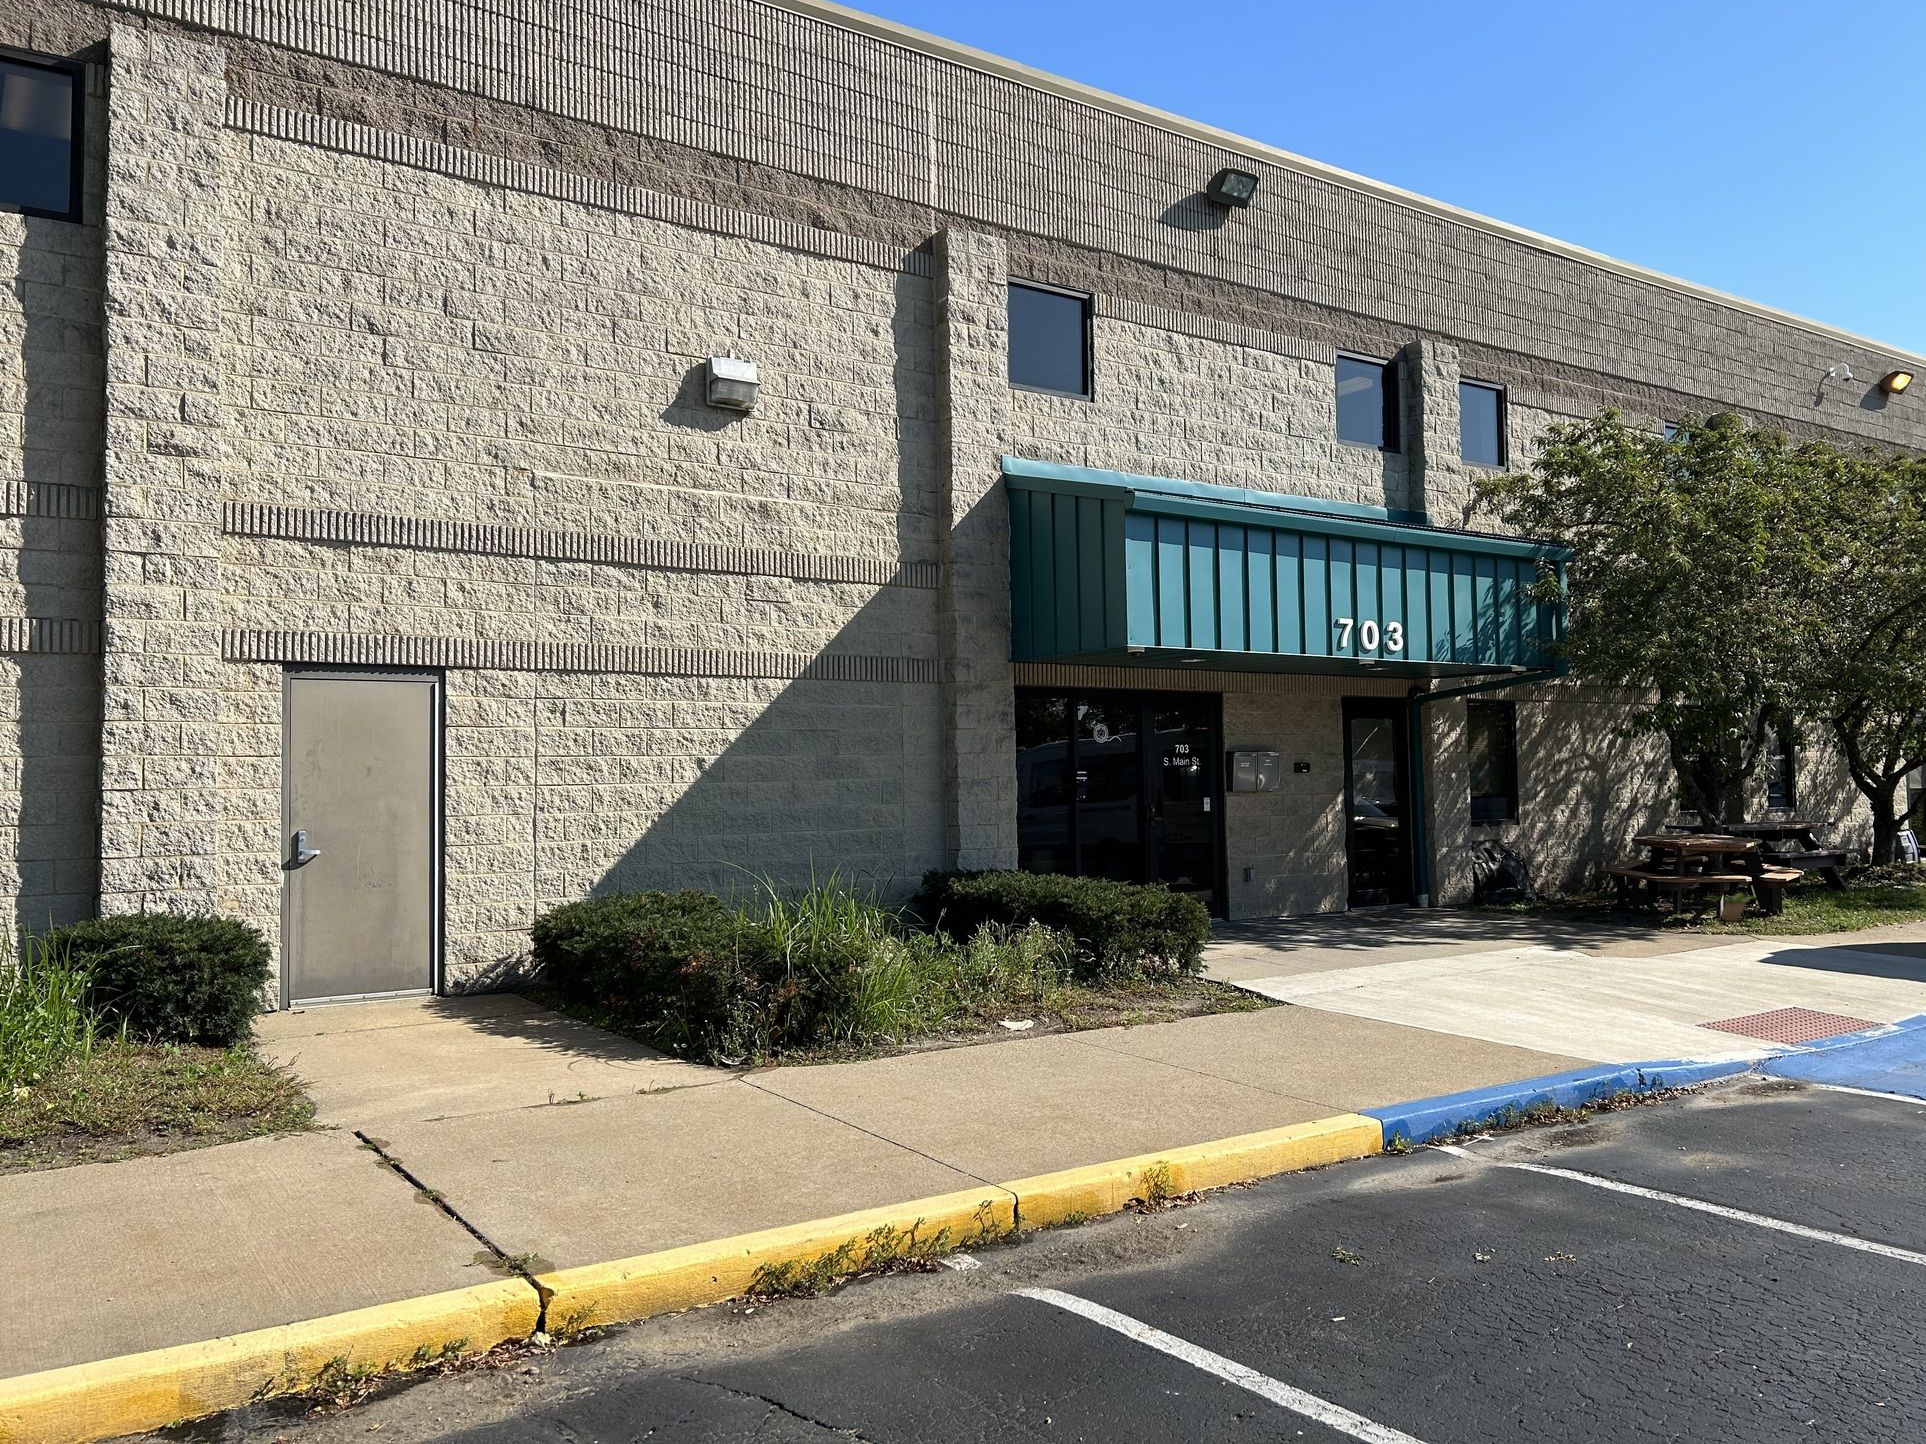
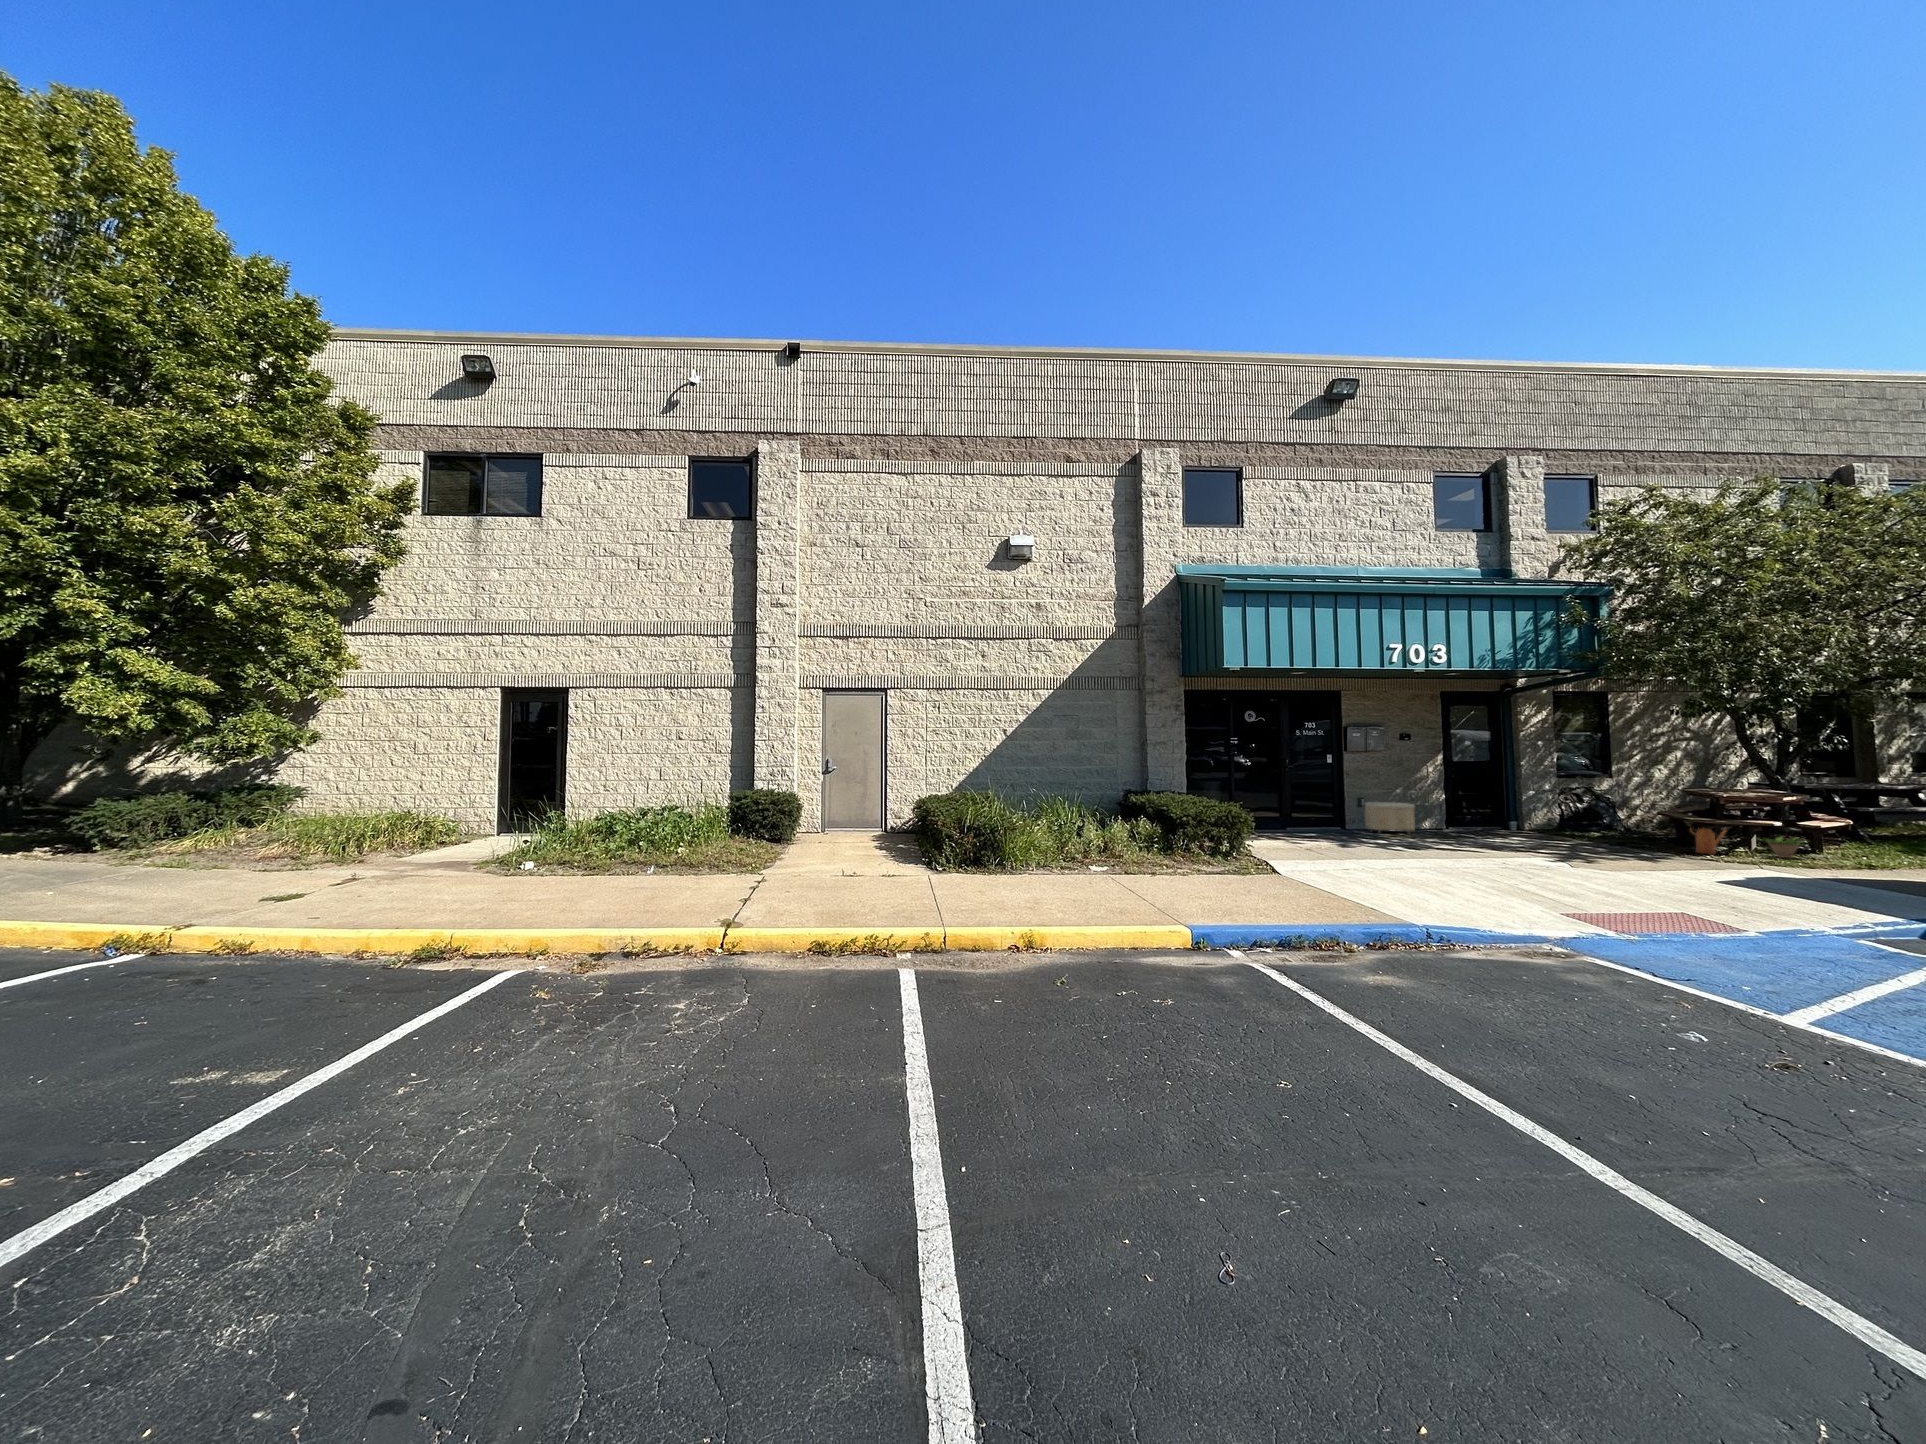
storage bench: none [1259,873,1328,923] -> present [1365,802,1415,831]
watering can: none [1644,880,1685,922] -> present [1690,827,1726,854]

